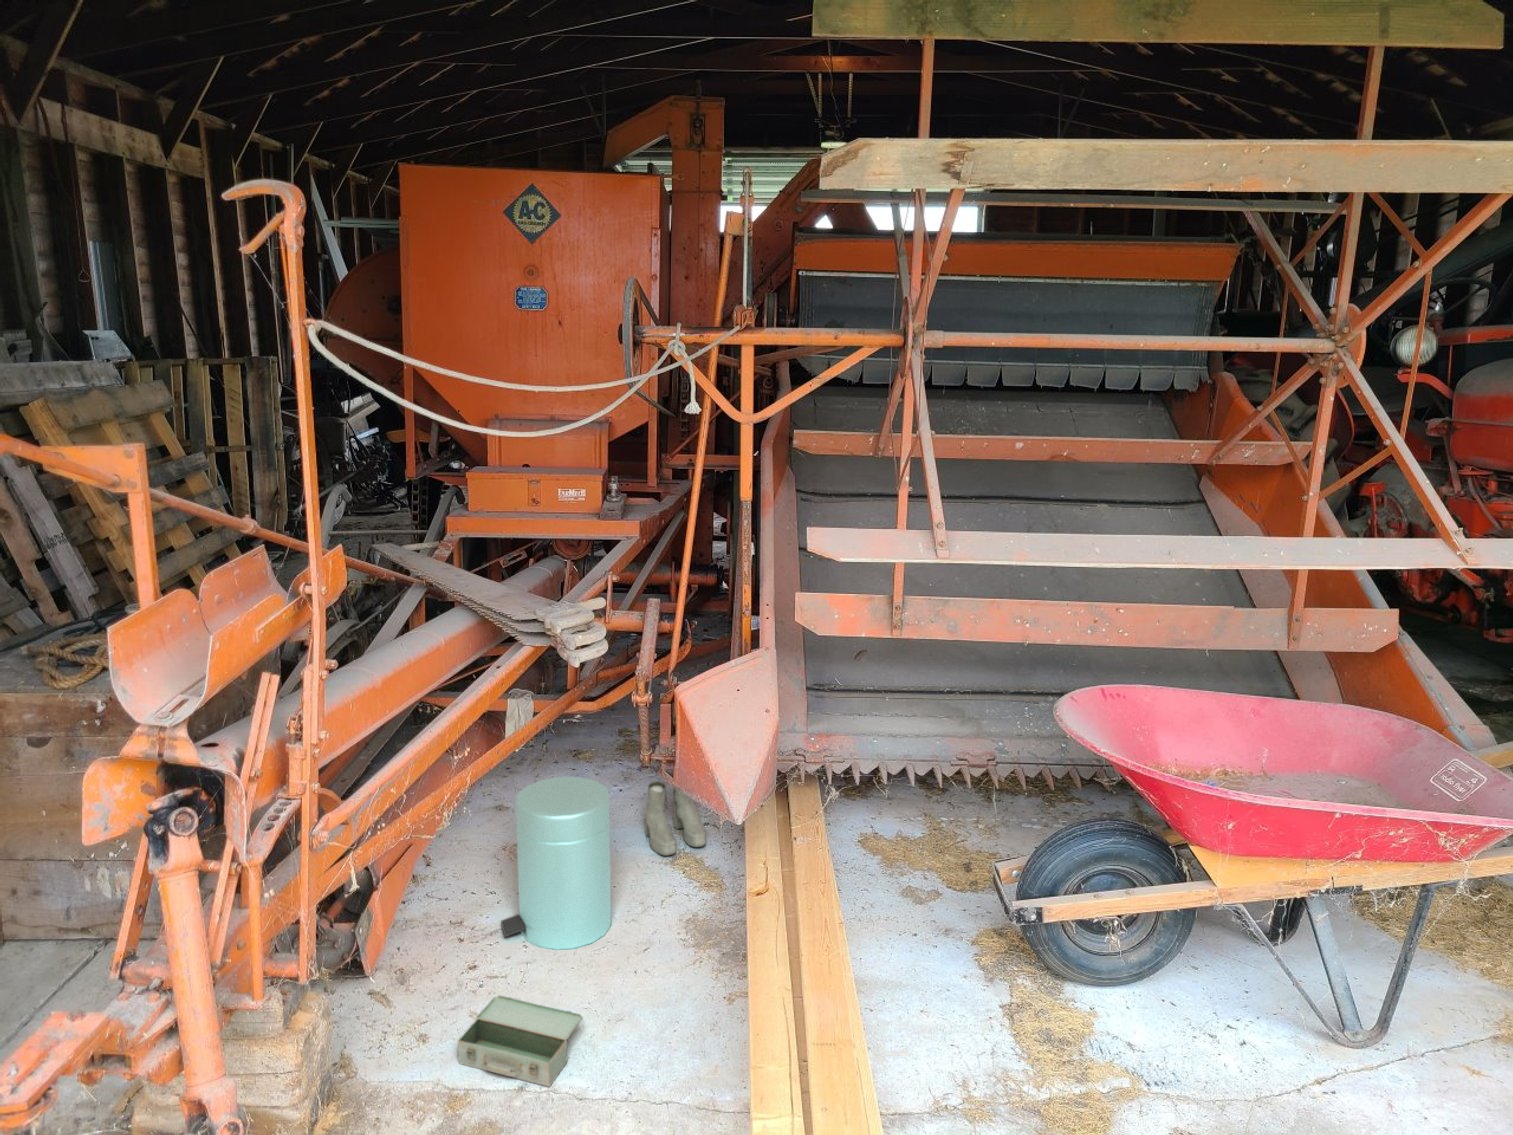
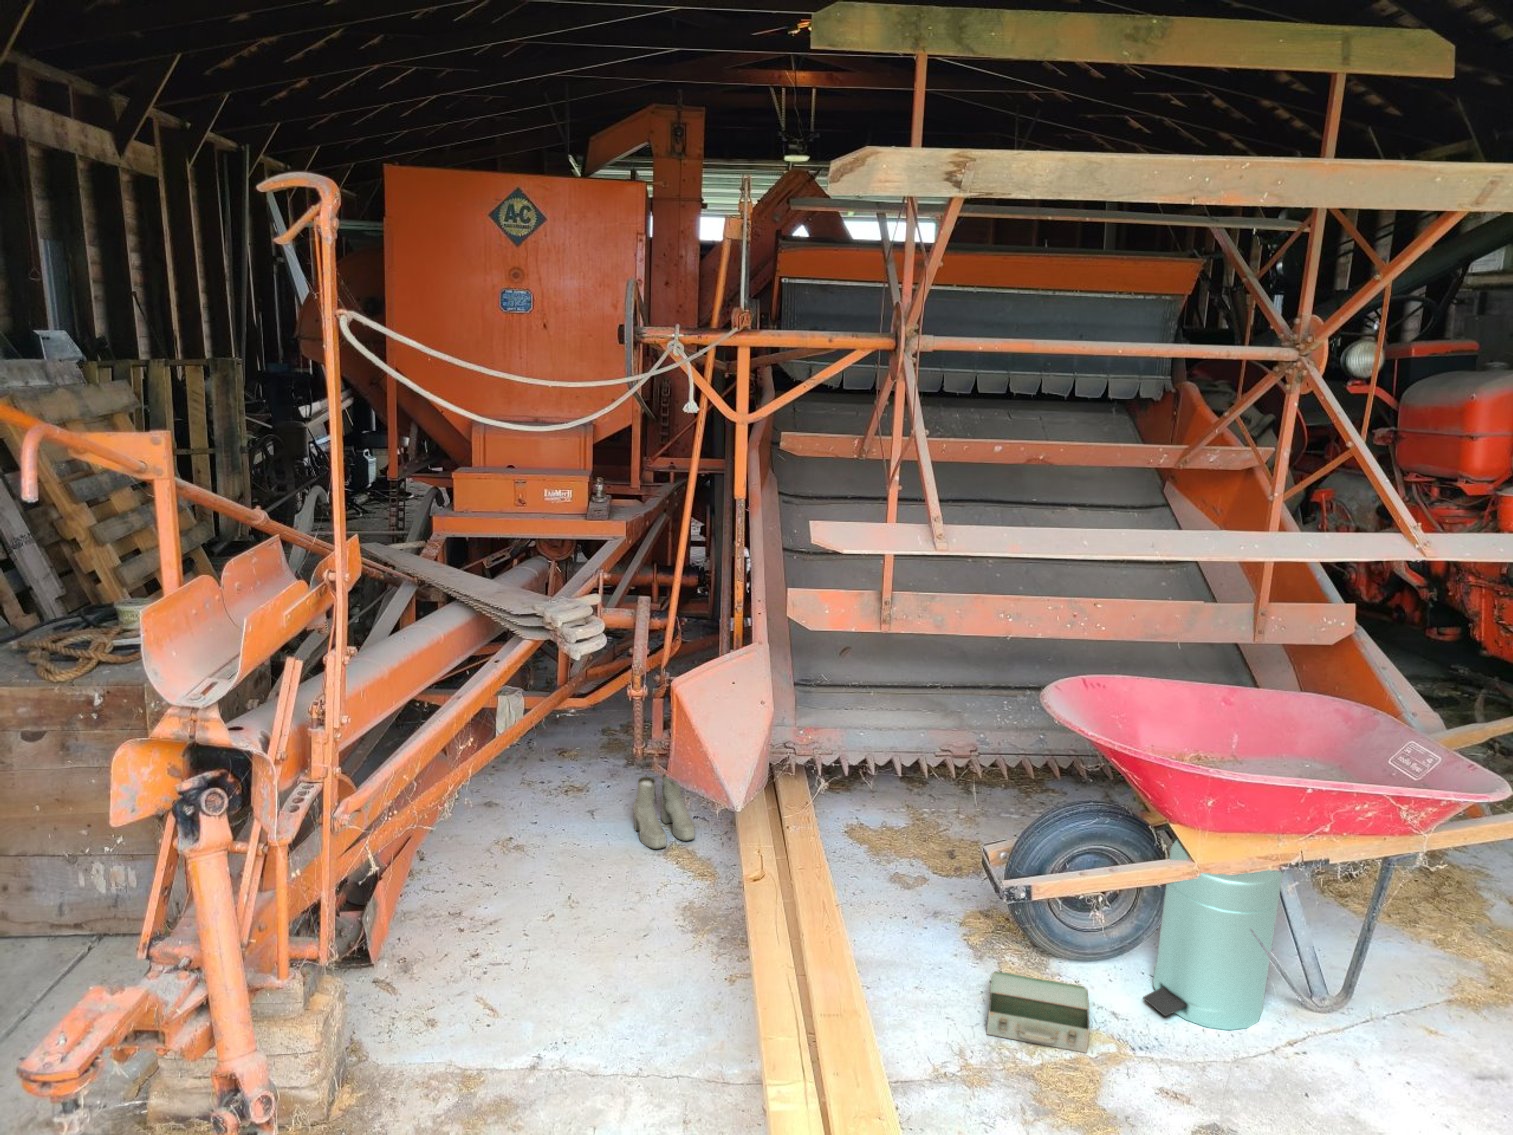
trash can: present [501,777,611,950] -> present [1143,841,1282,1030]
toolbox: present [458,996,583,1087] -> present [987,971,1089,1053]

